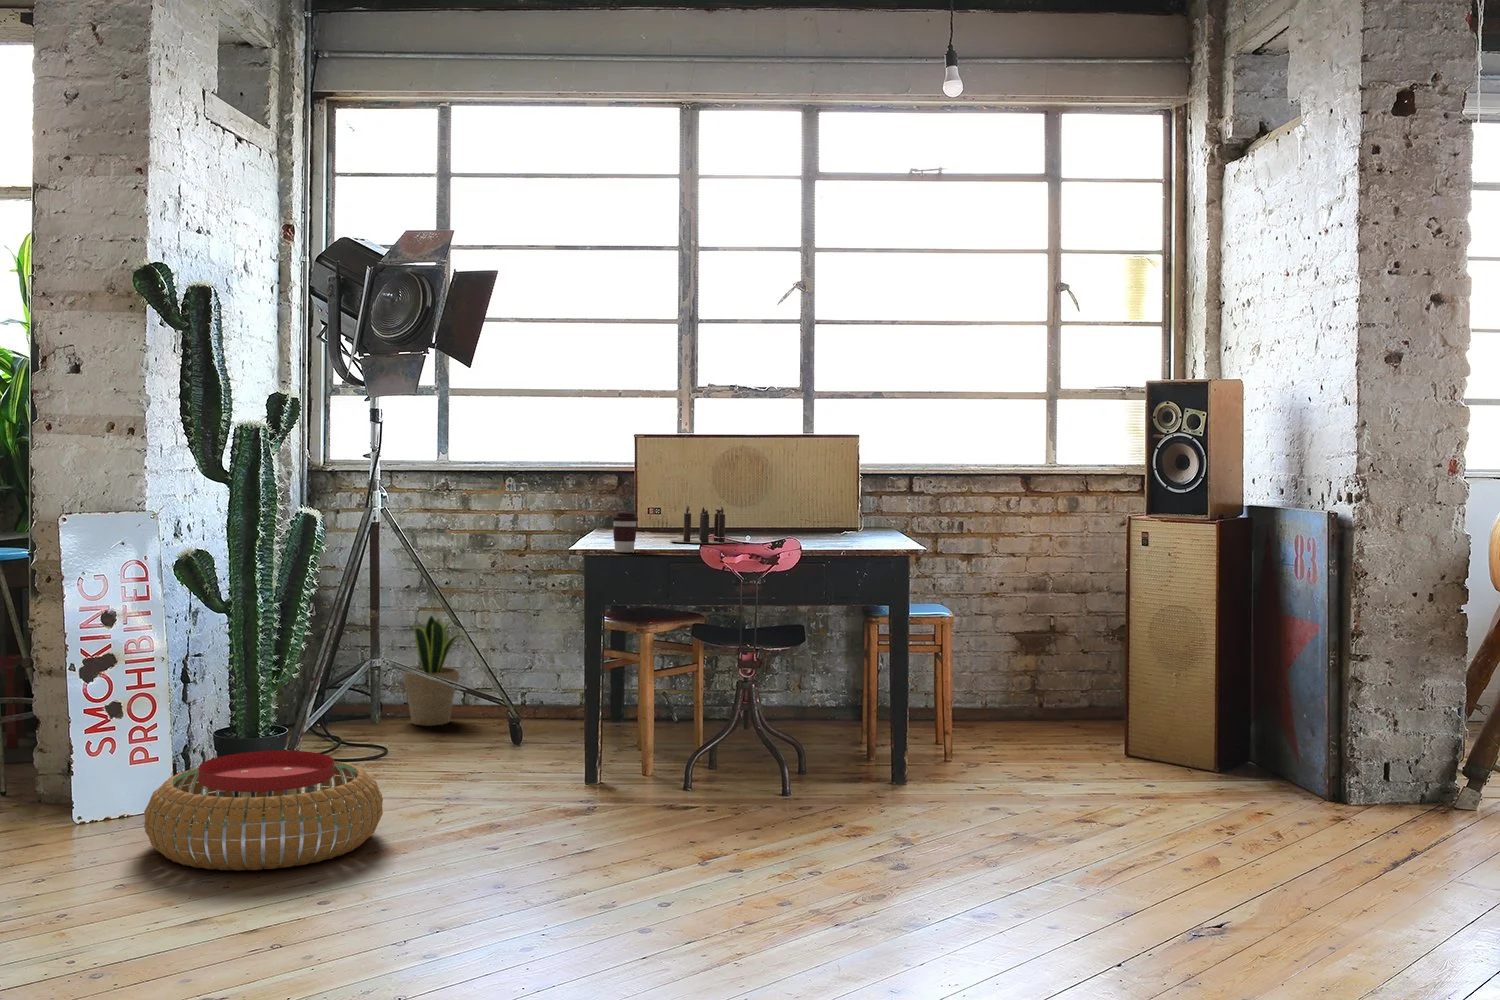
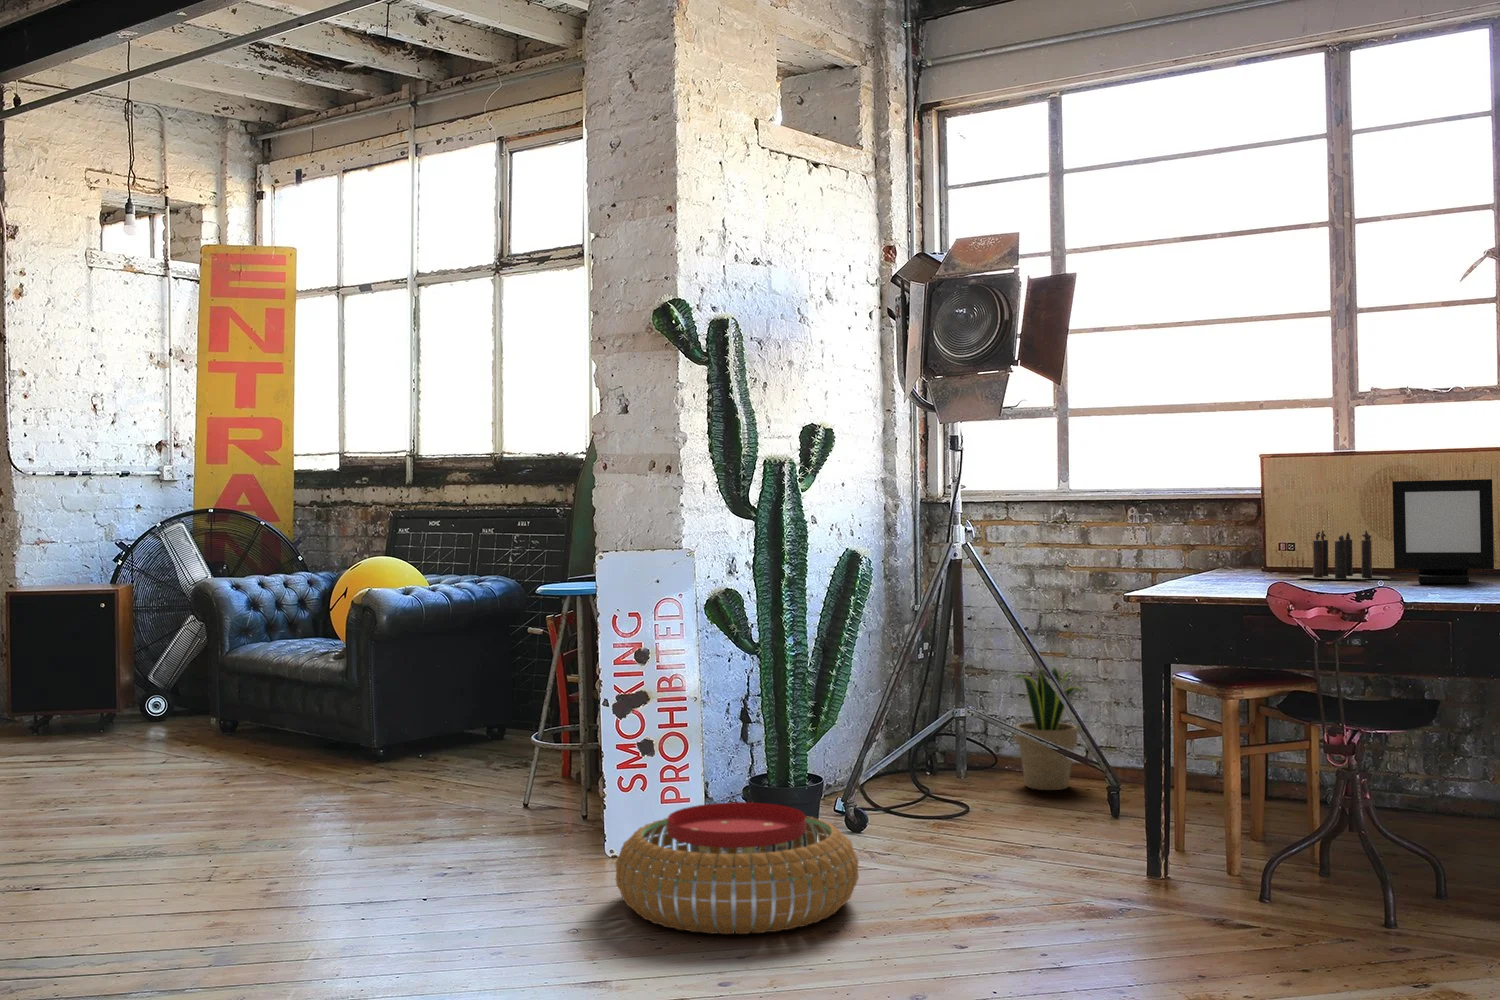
picture frame: none [752,472,818,547] -> present [1393,479,1494,583]
coffee cup: present [612,513,638,552] -> none [1177,540,1211,590]

